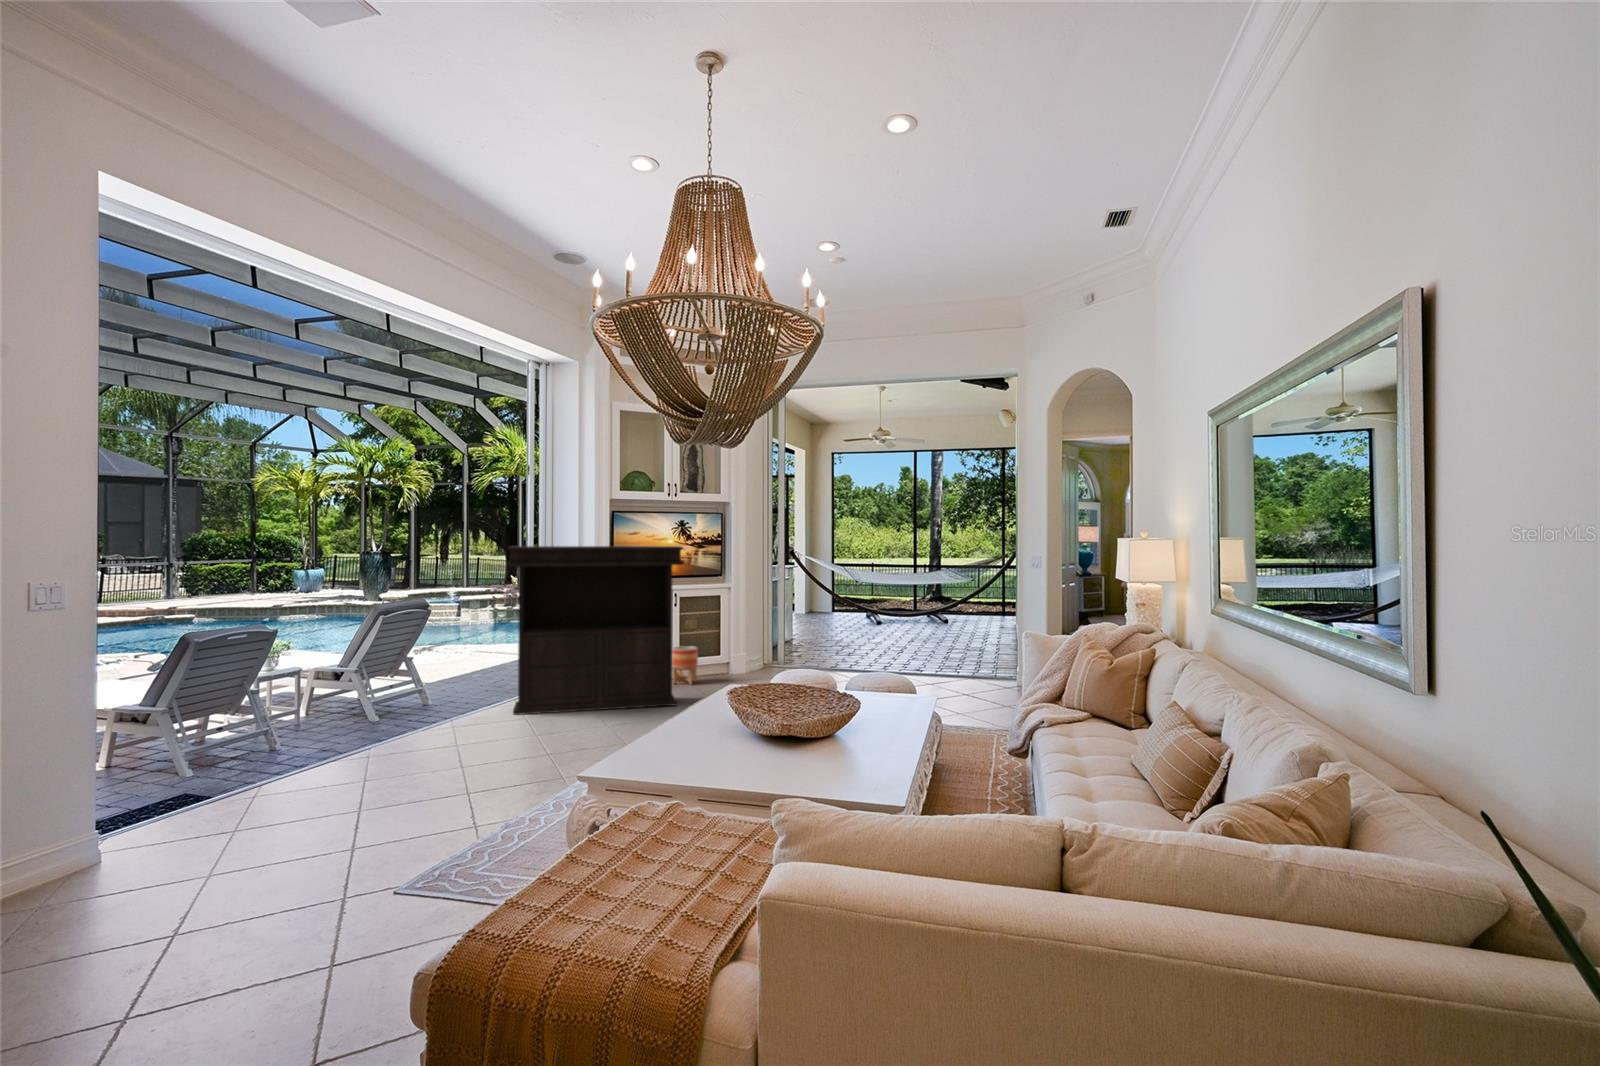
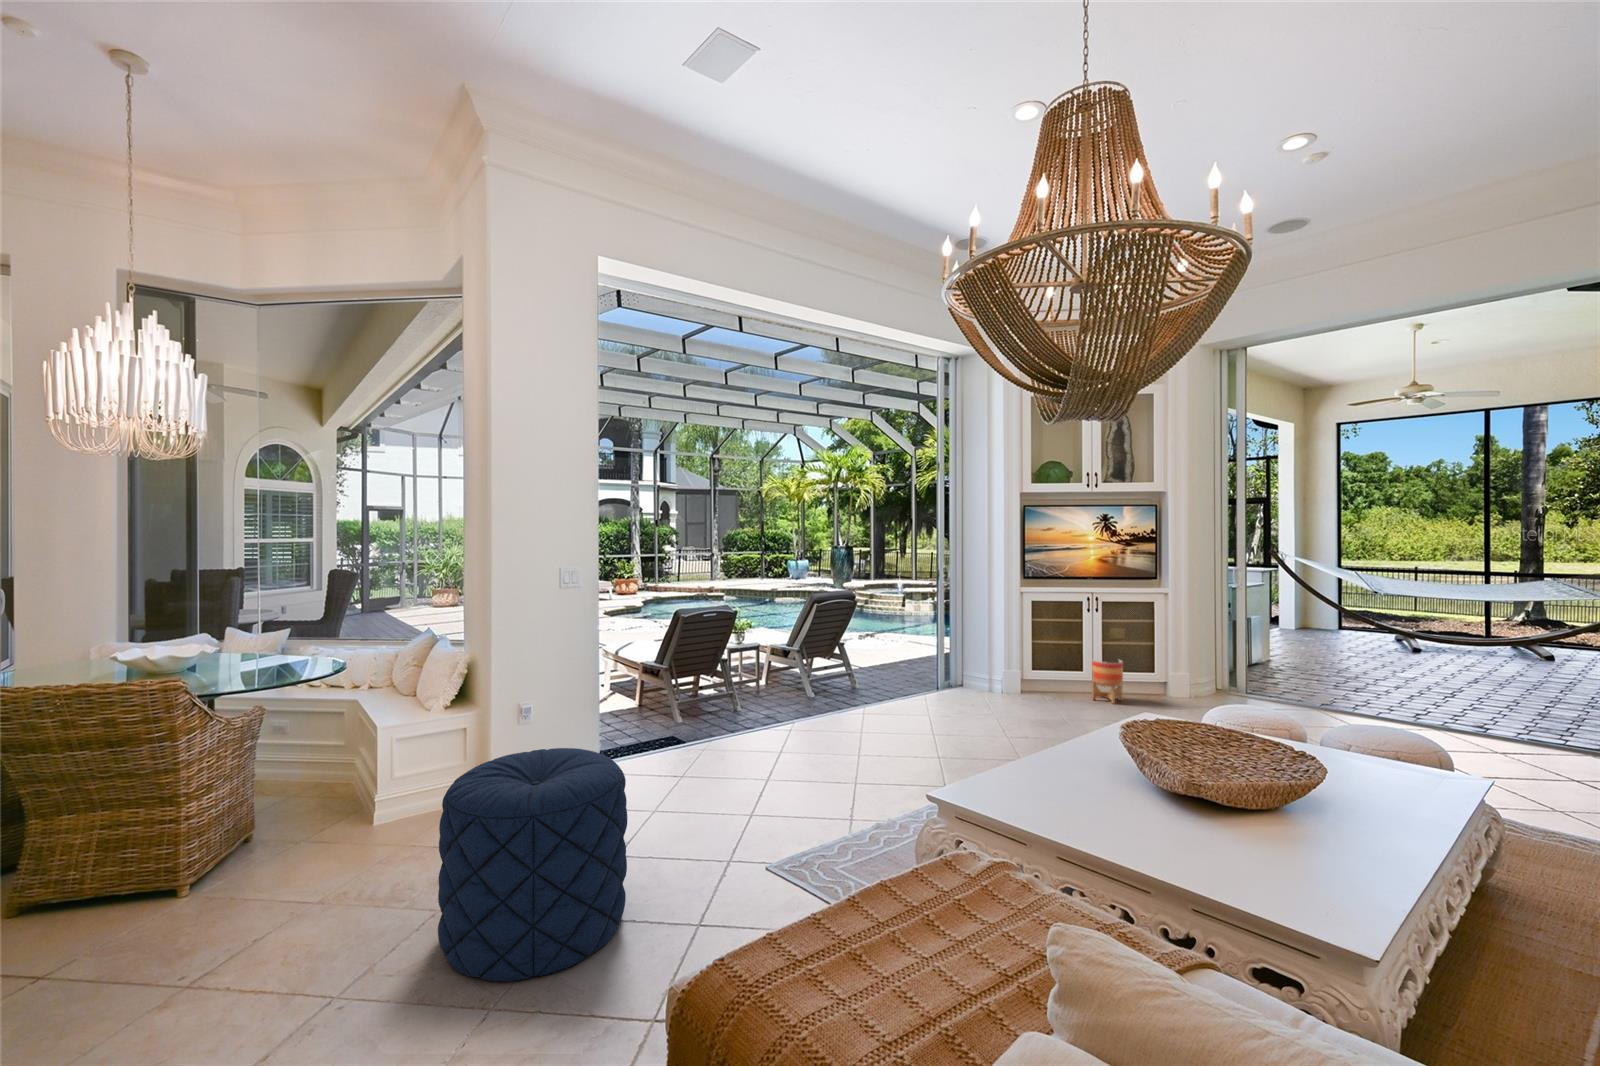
console table: present [507,546,683,715] -> none [901,542,1092,729]
pouf: none [138,759,359,989] -> present [438,748,628,981]

